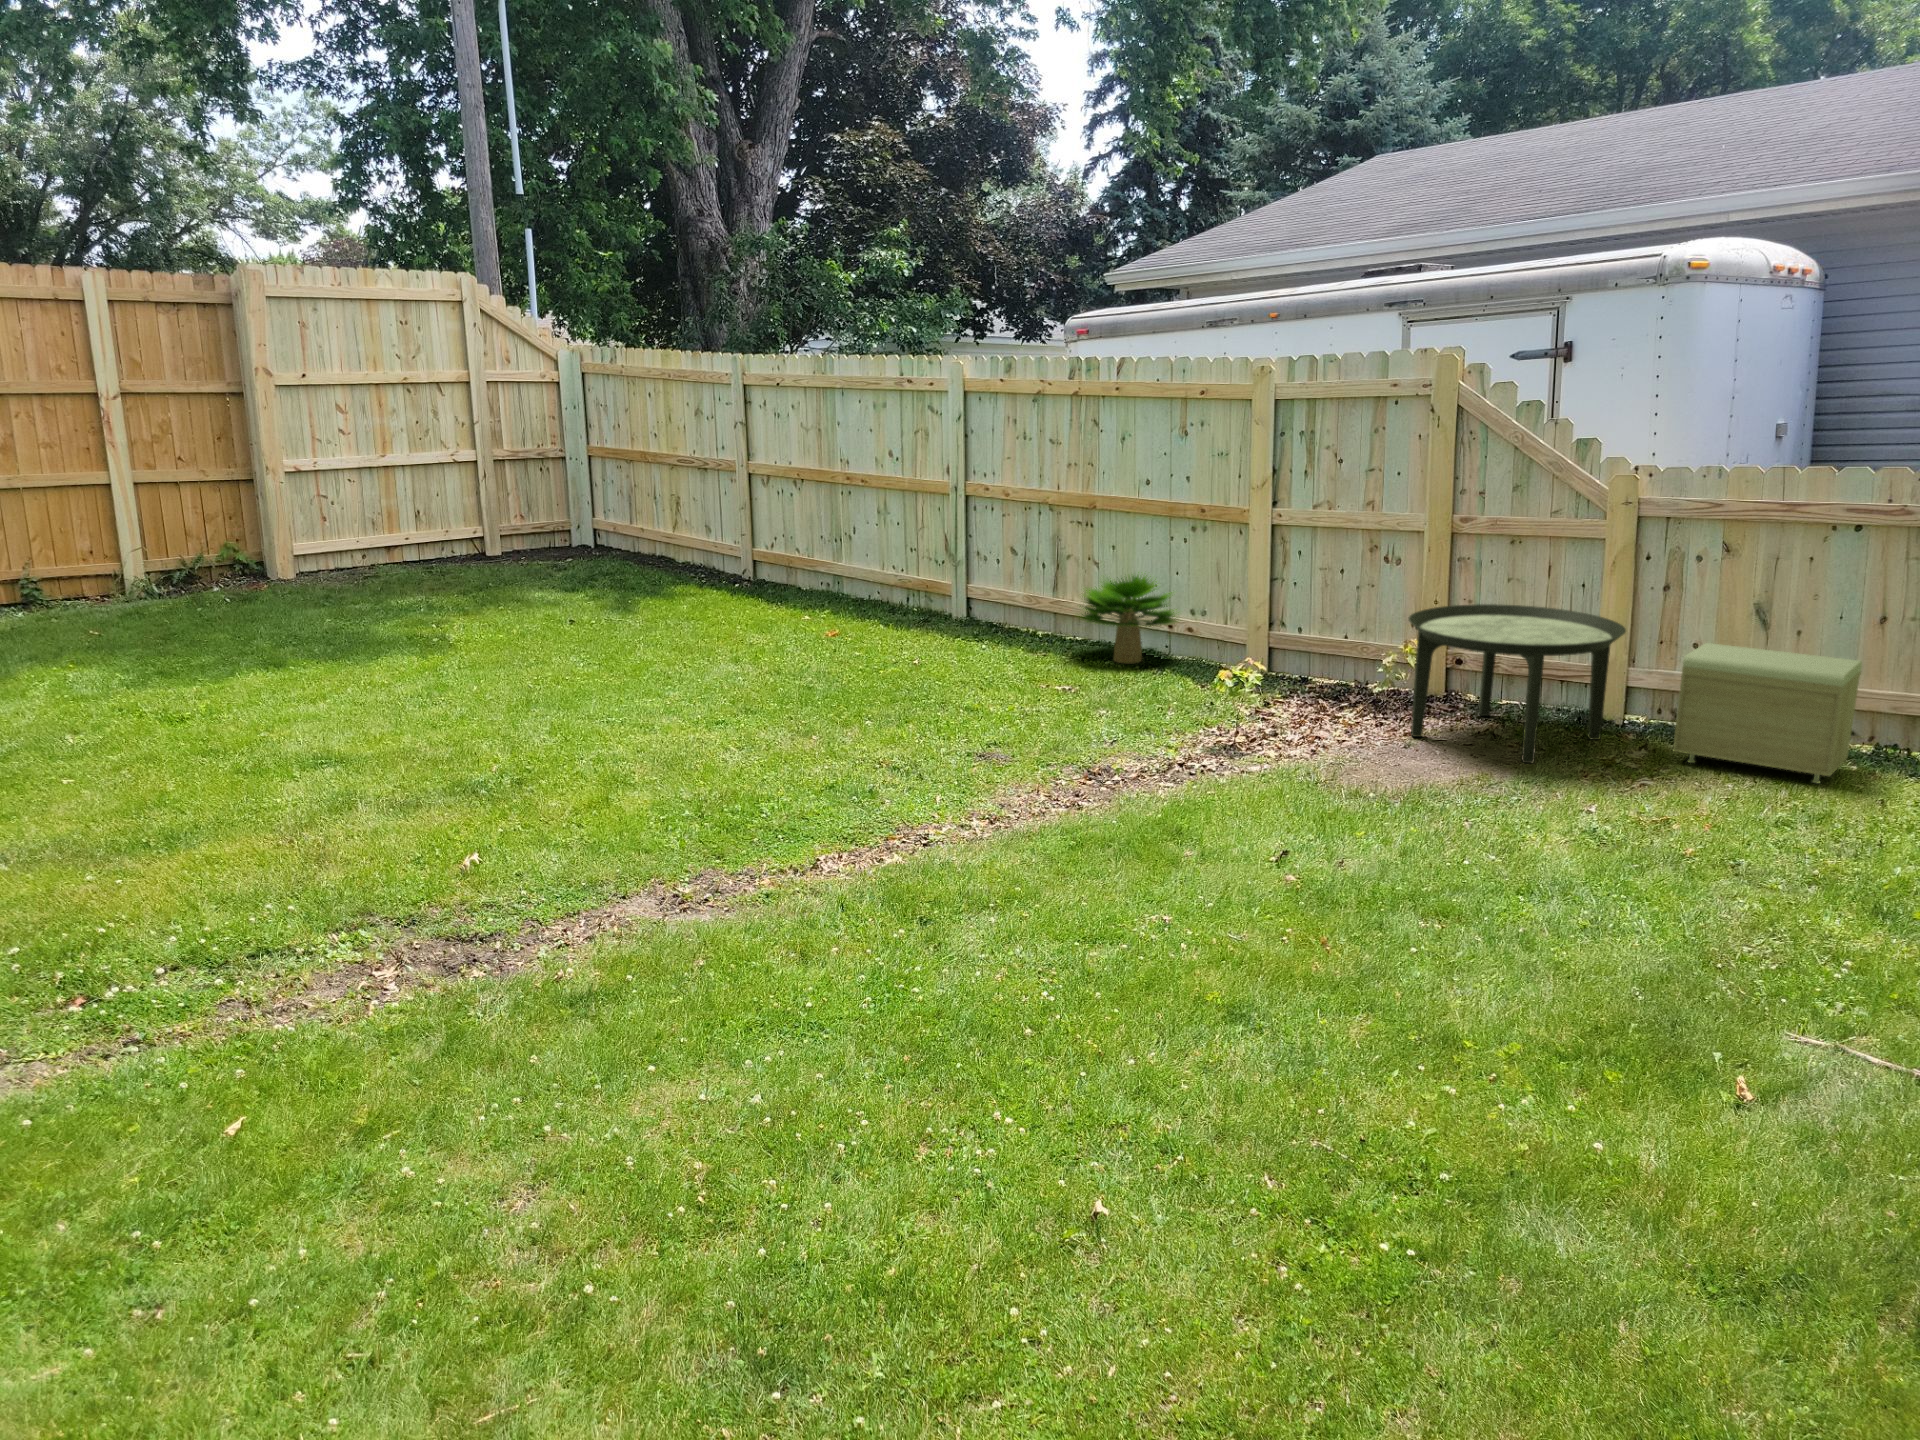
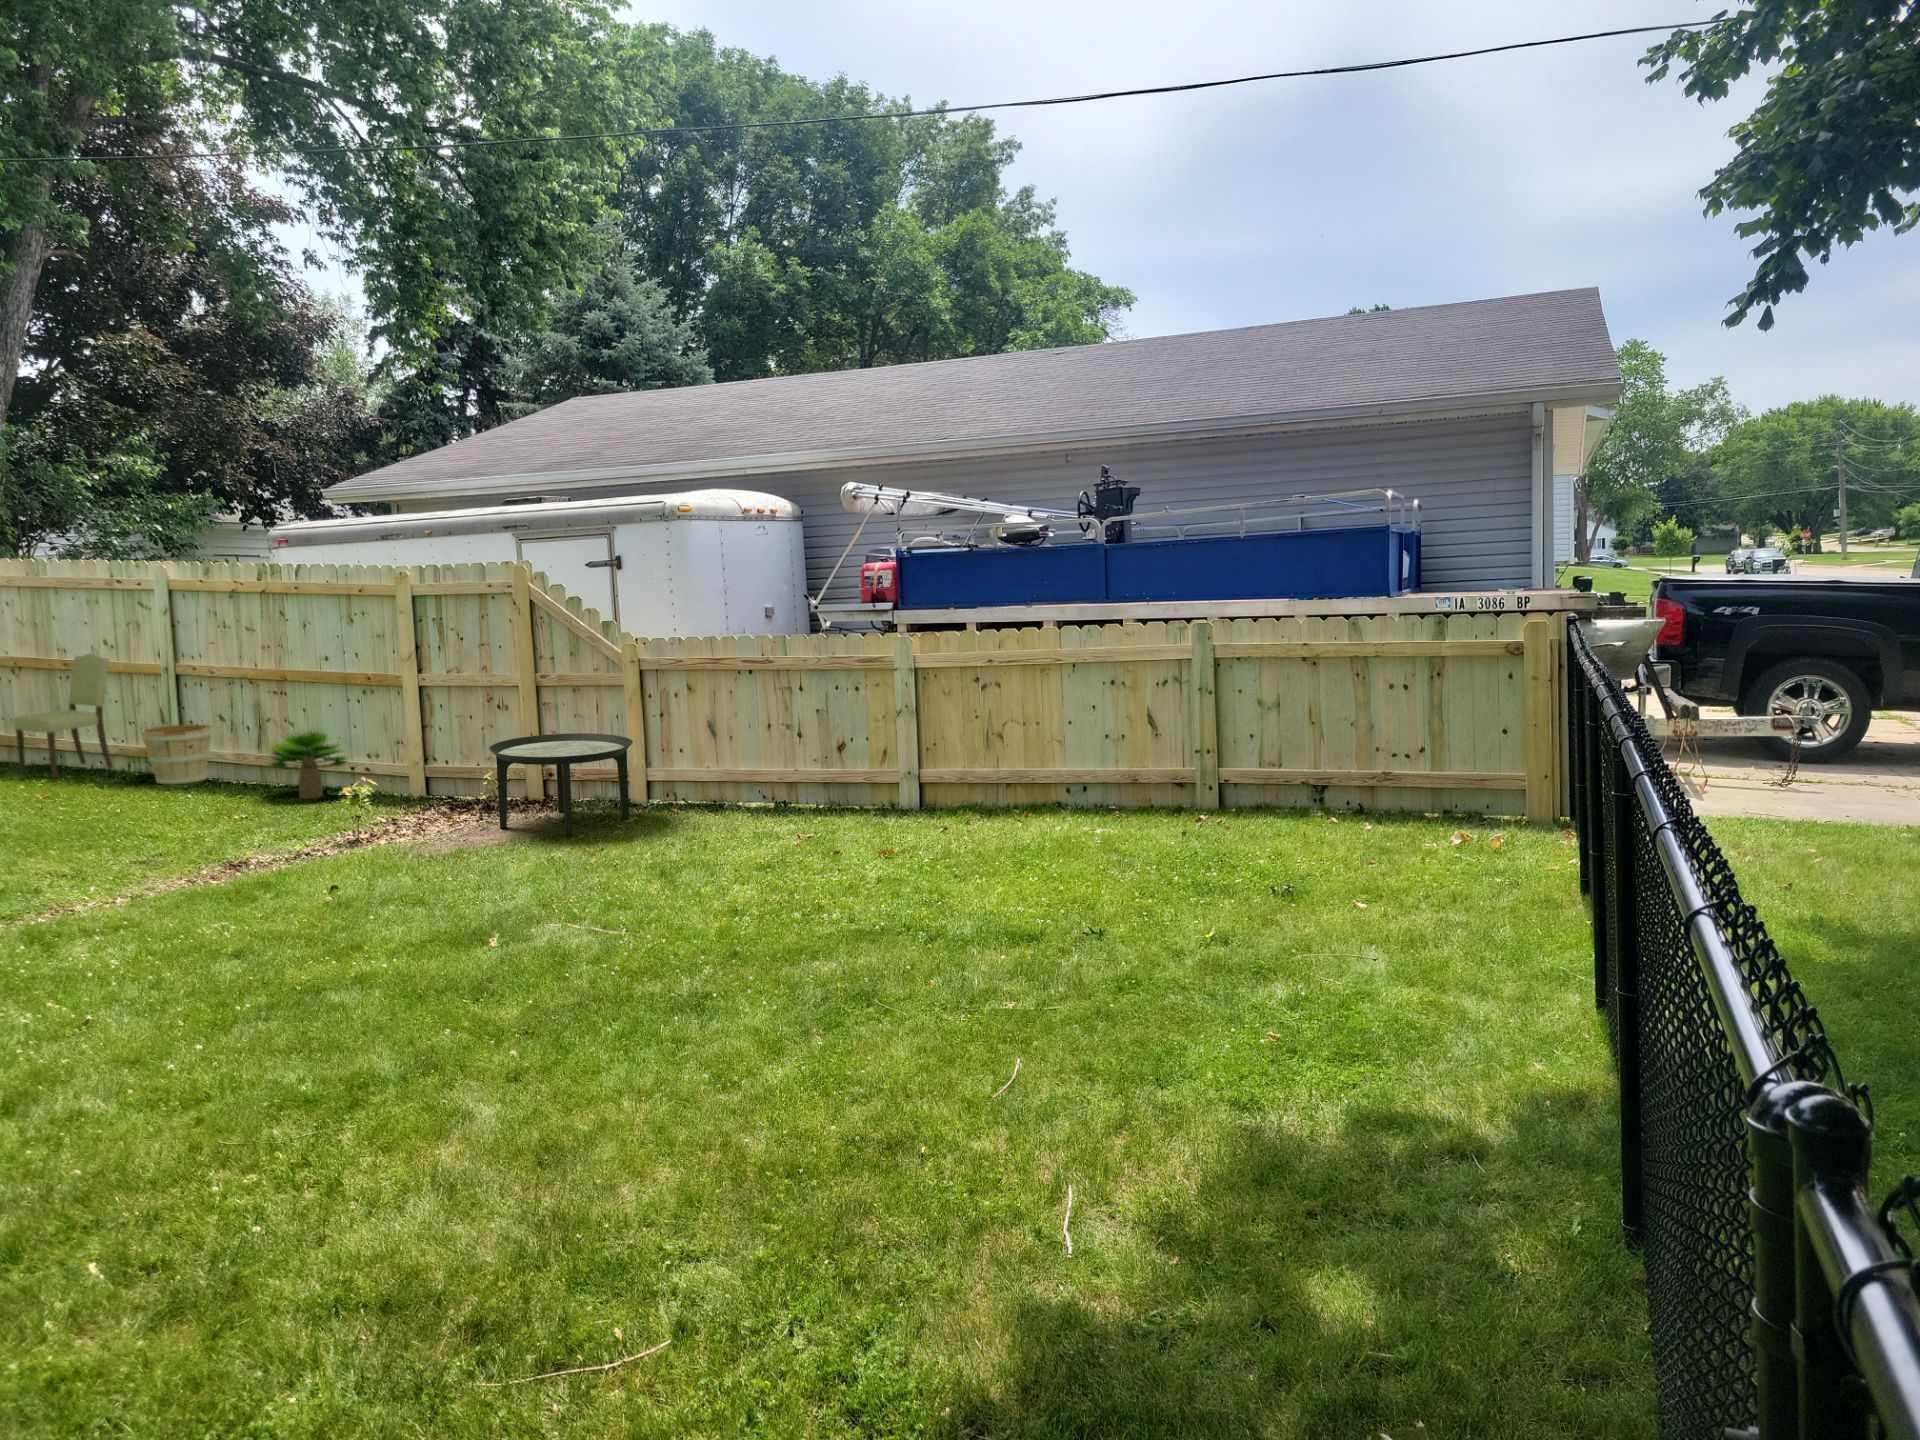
chair: none [794,467,892,611] -> present [14,654,113,778]
wooden bucket: none [929,555,1005,629] -> present [141,724,213,785]
storage bench: present [1673,643,1862,783] -> none [661,749,768,831]

